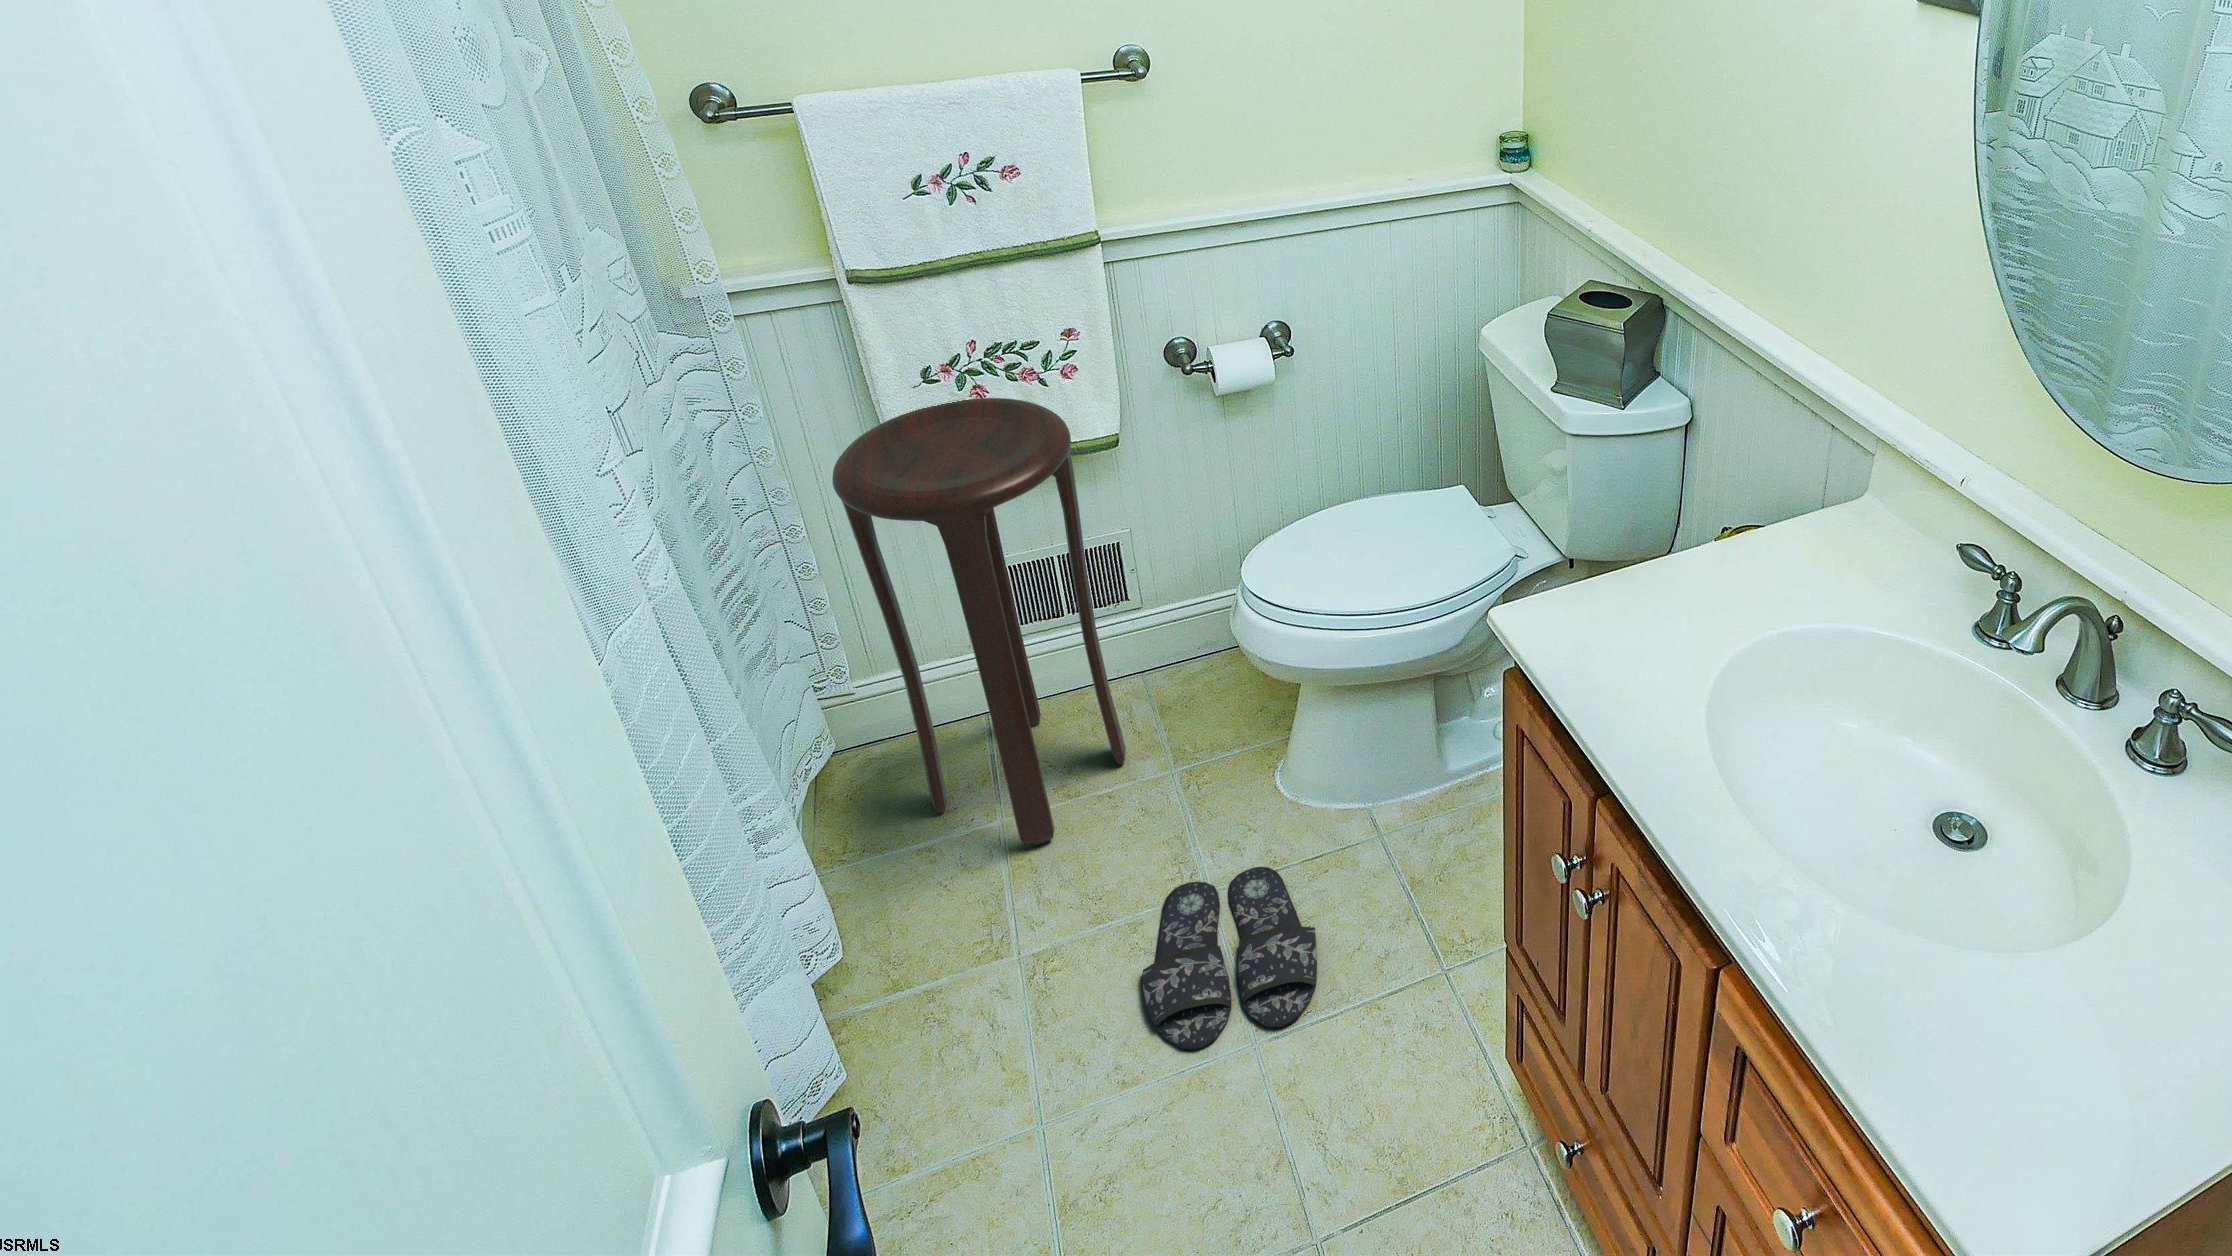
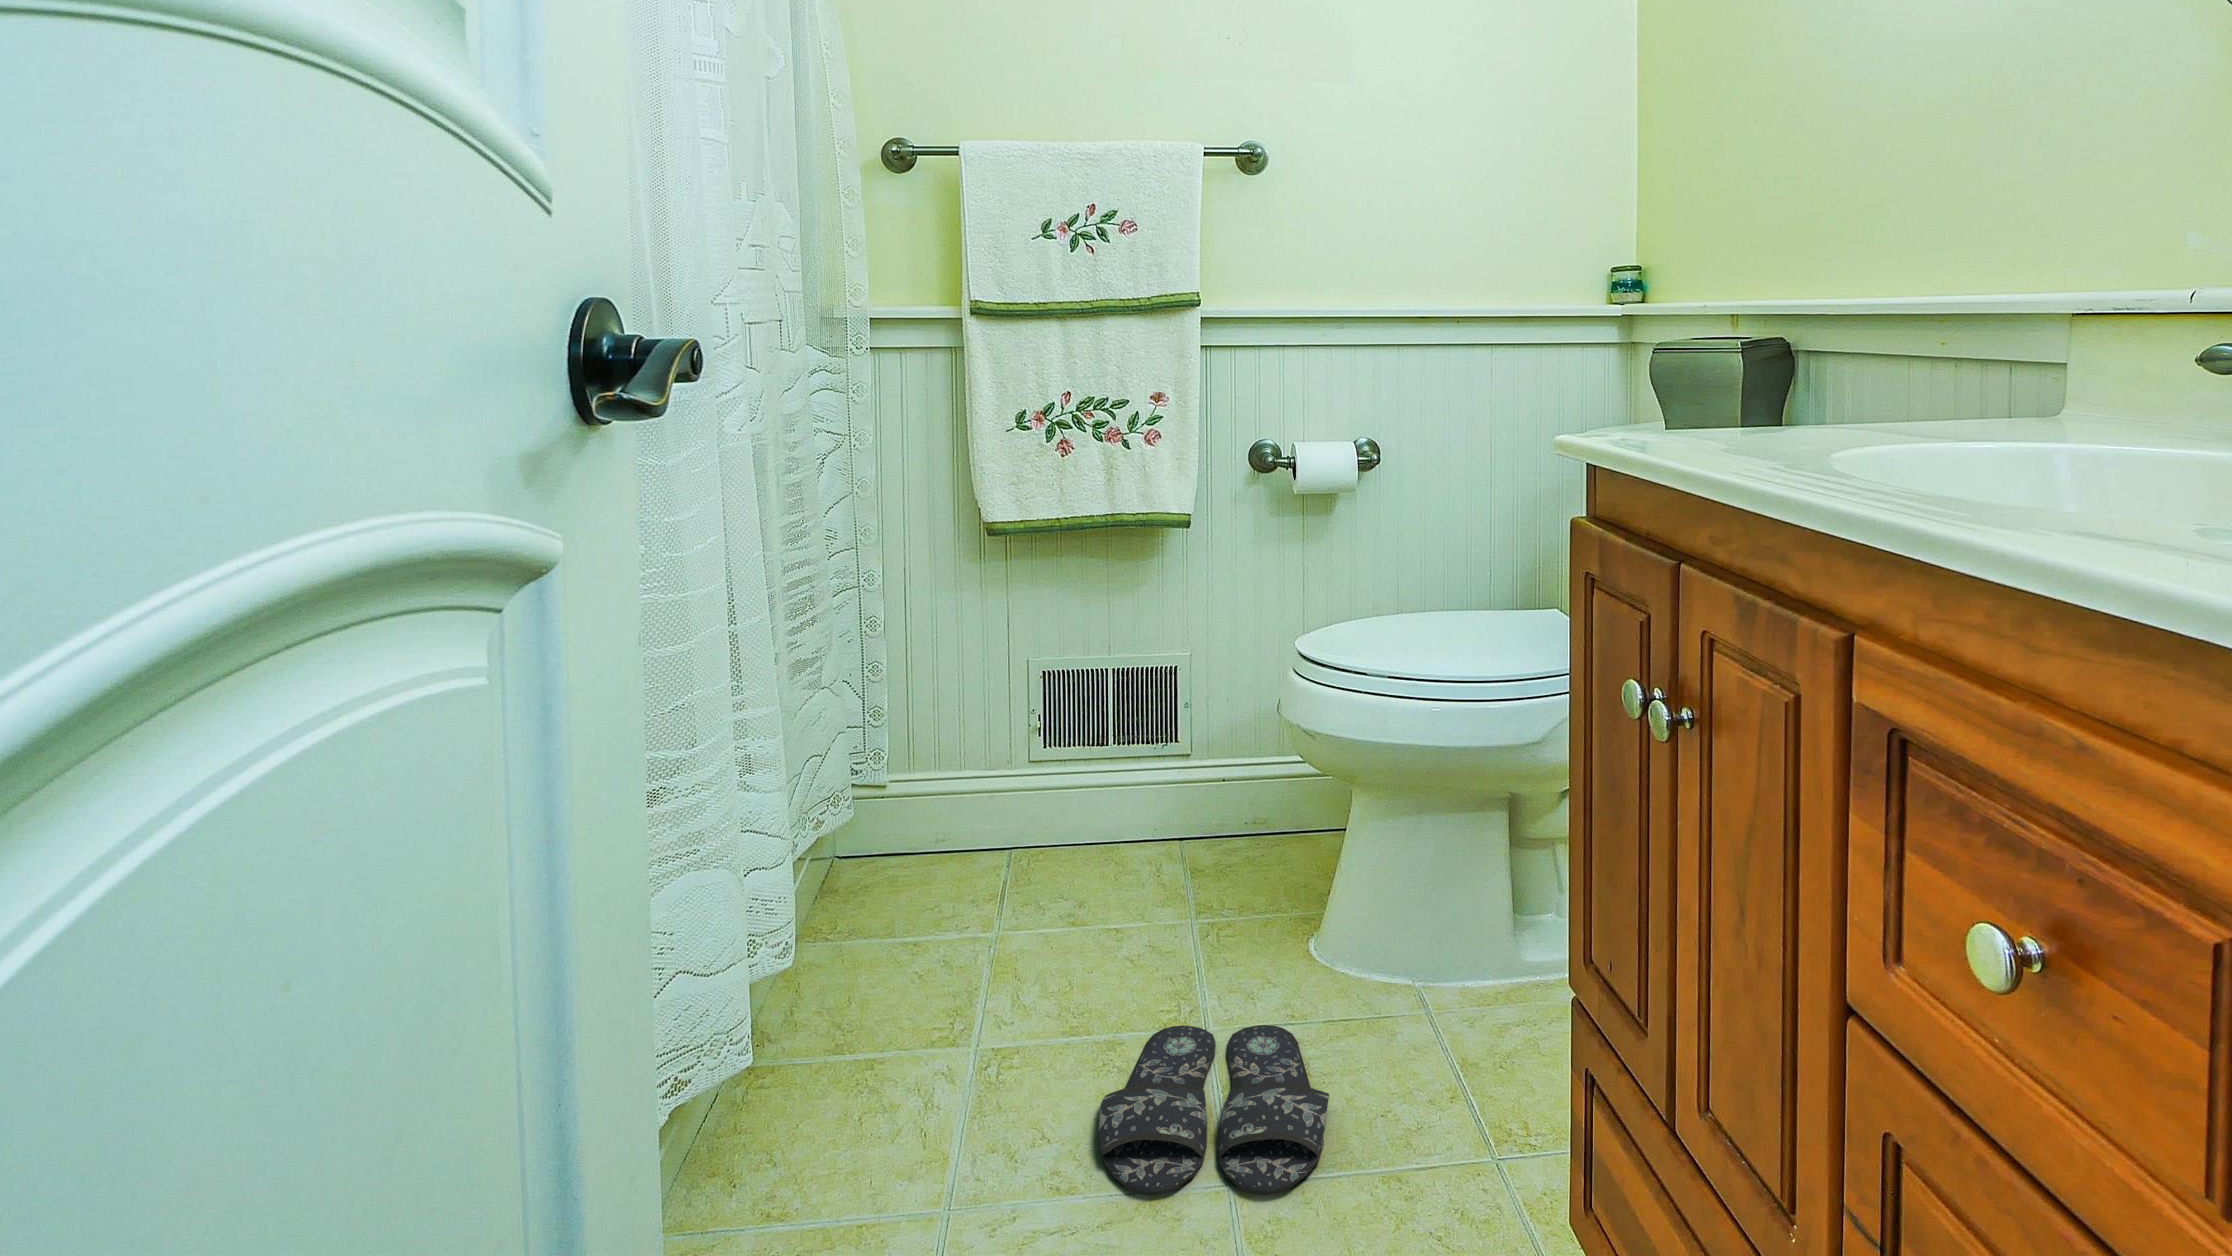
stool: present [832,398,1126,846] -> none [911,452,1145,960]

